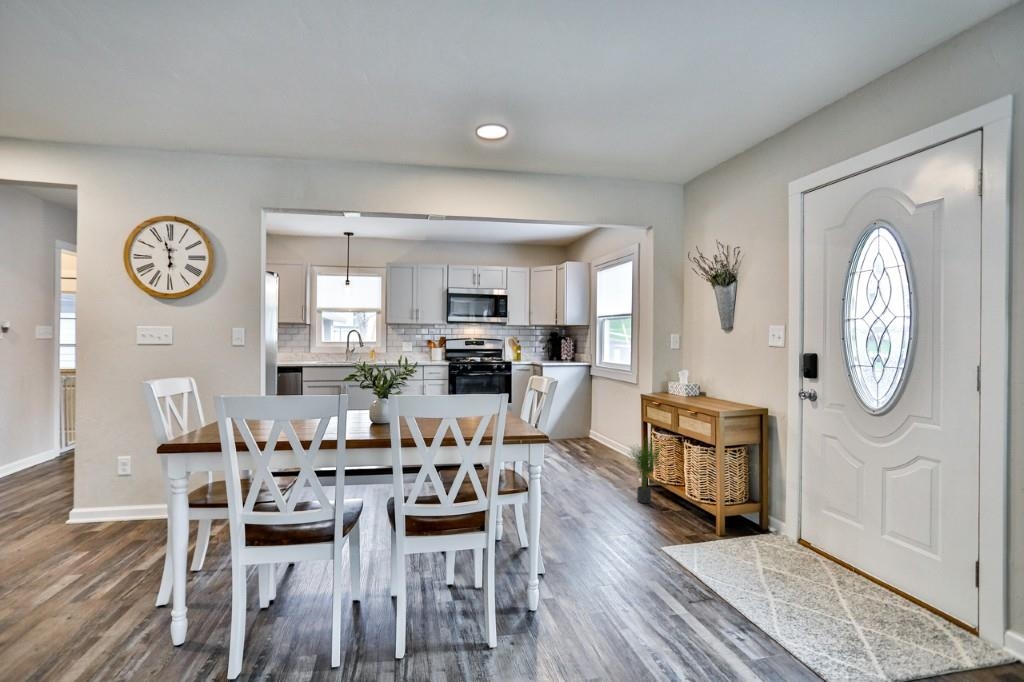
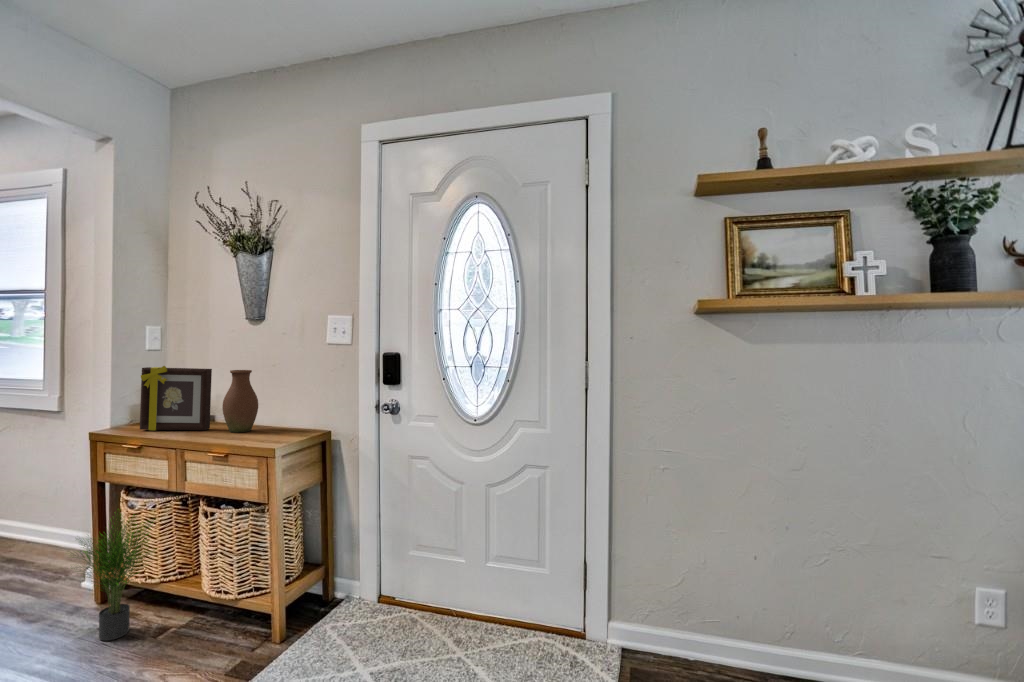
picture frame: none [662,358,699,399] -> present [140,366,212,431]
vase: none [702,362,724,402] -> present [222,370,258,432]

